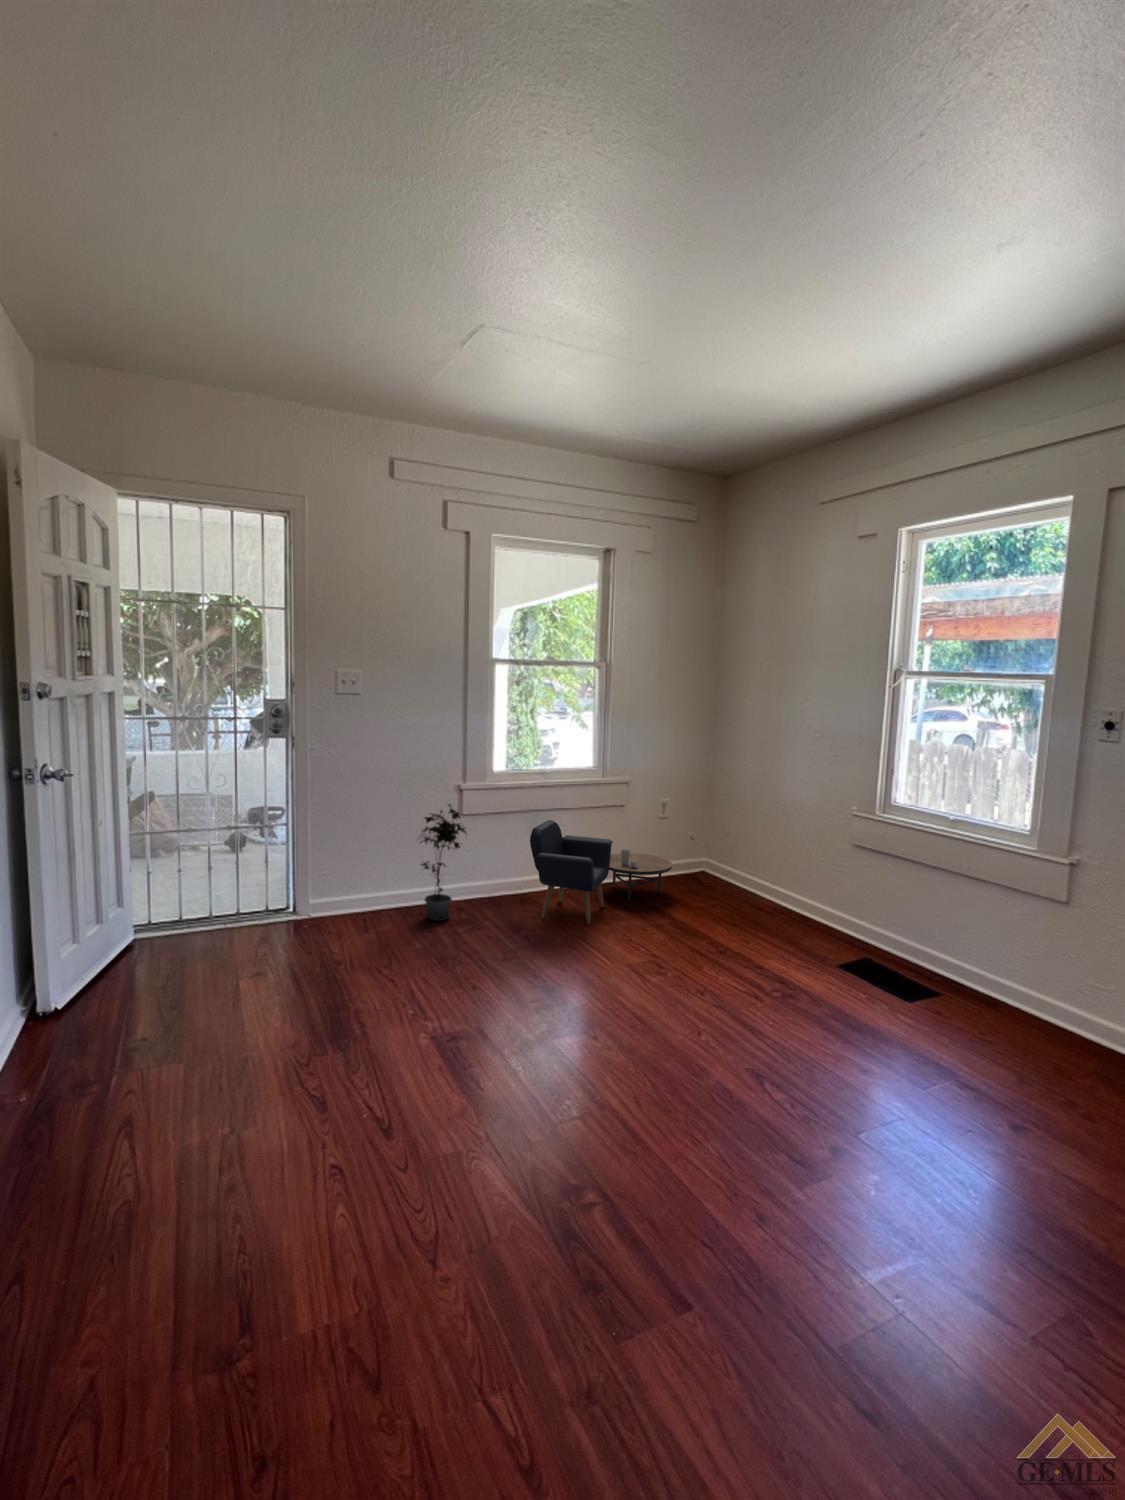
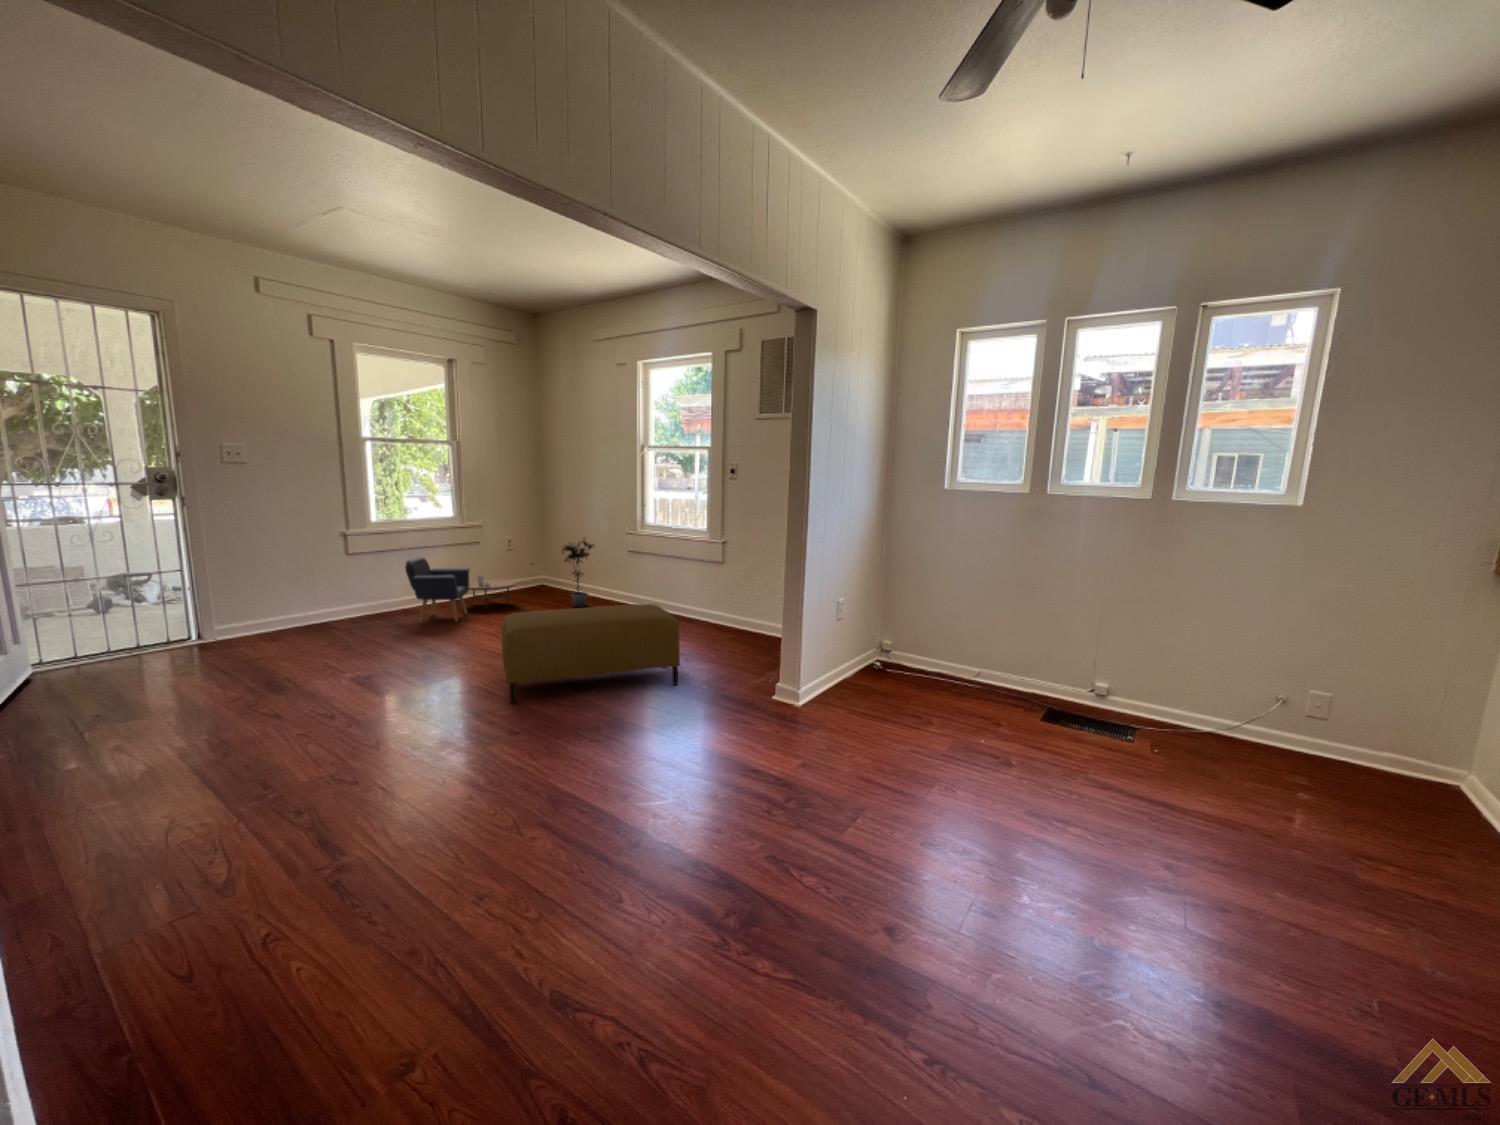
potted plant: present [420,804,466,921] -> present [562,538,593,607]
ottoman: none [664,999,1071,1263] -> present [502,604,680,703]

